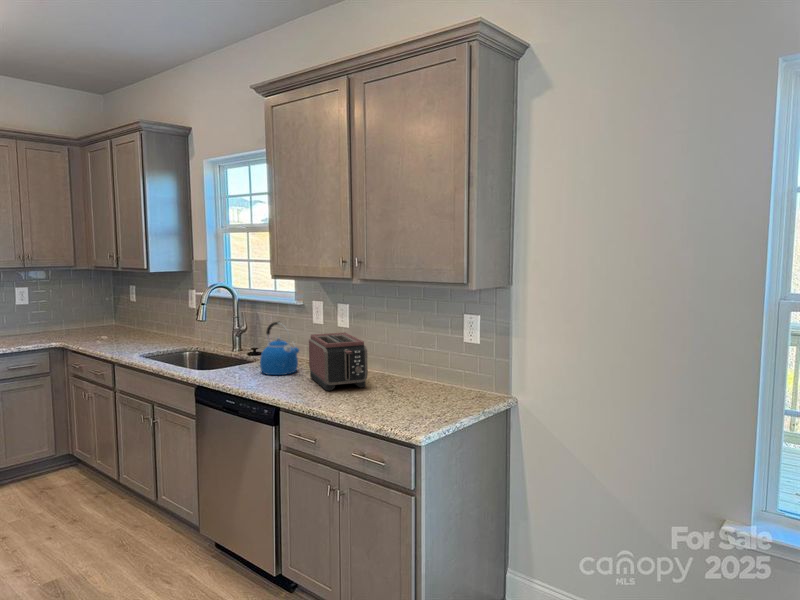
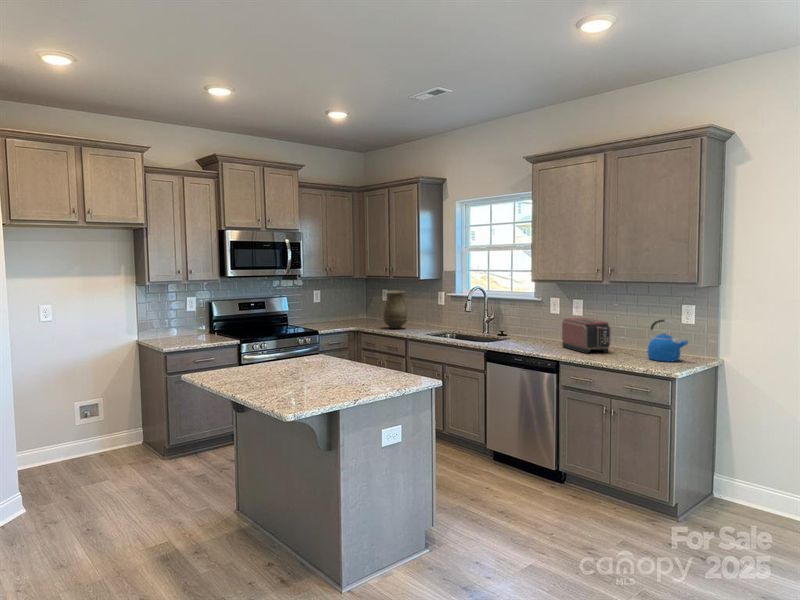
vase: none [97,289,136,345] -> present [383,291,407,329]
kettle: present [260,322,299,375] -> present [648,320,688,362]

